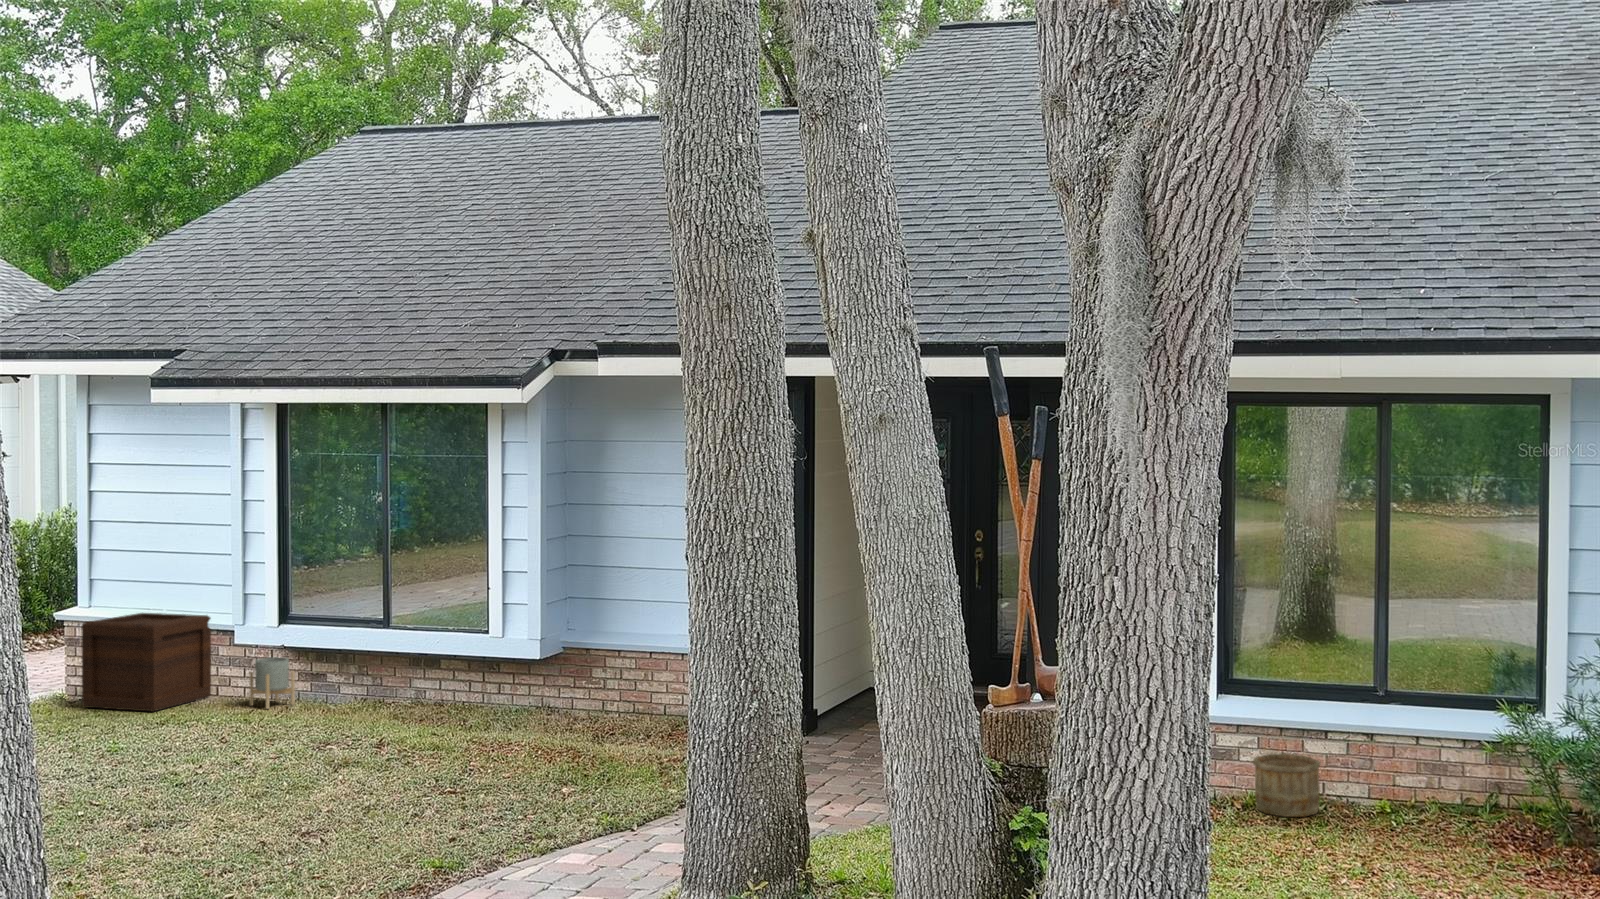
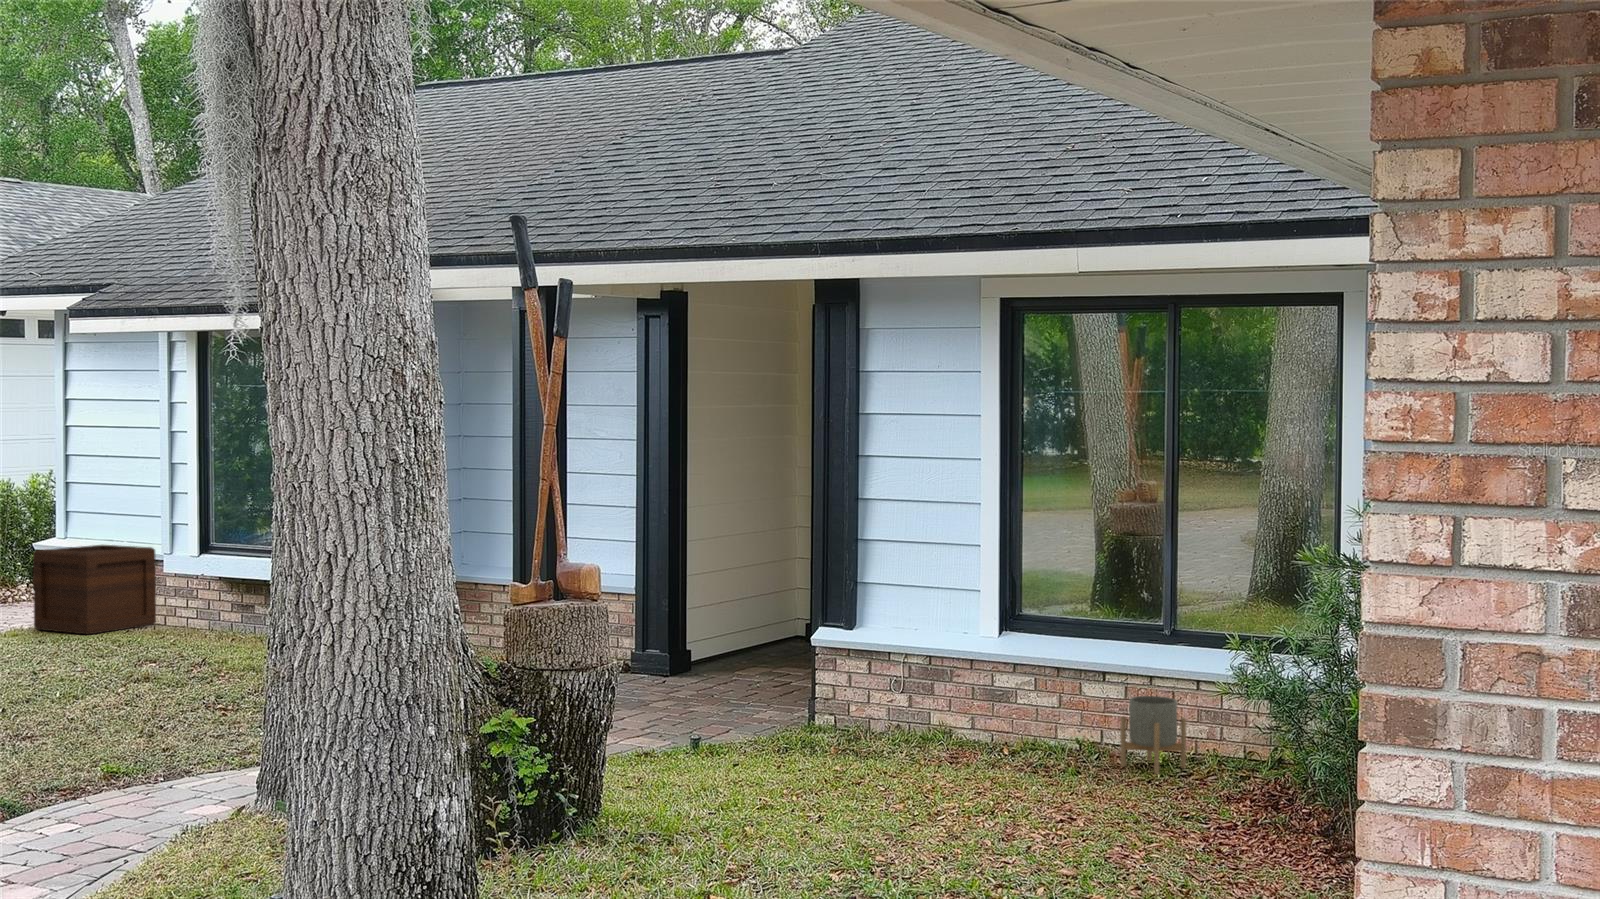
planter: present [250,658,295,709] -> present [1120,696,1186,774]
wooden bucket: present [1253,753,1320,817] -> none [1014,696,1087,763]

